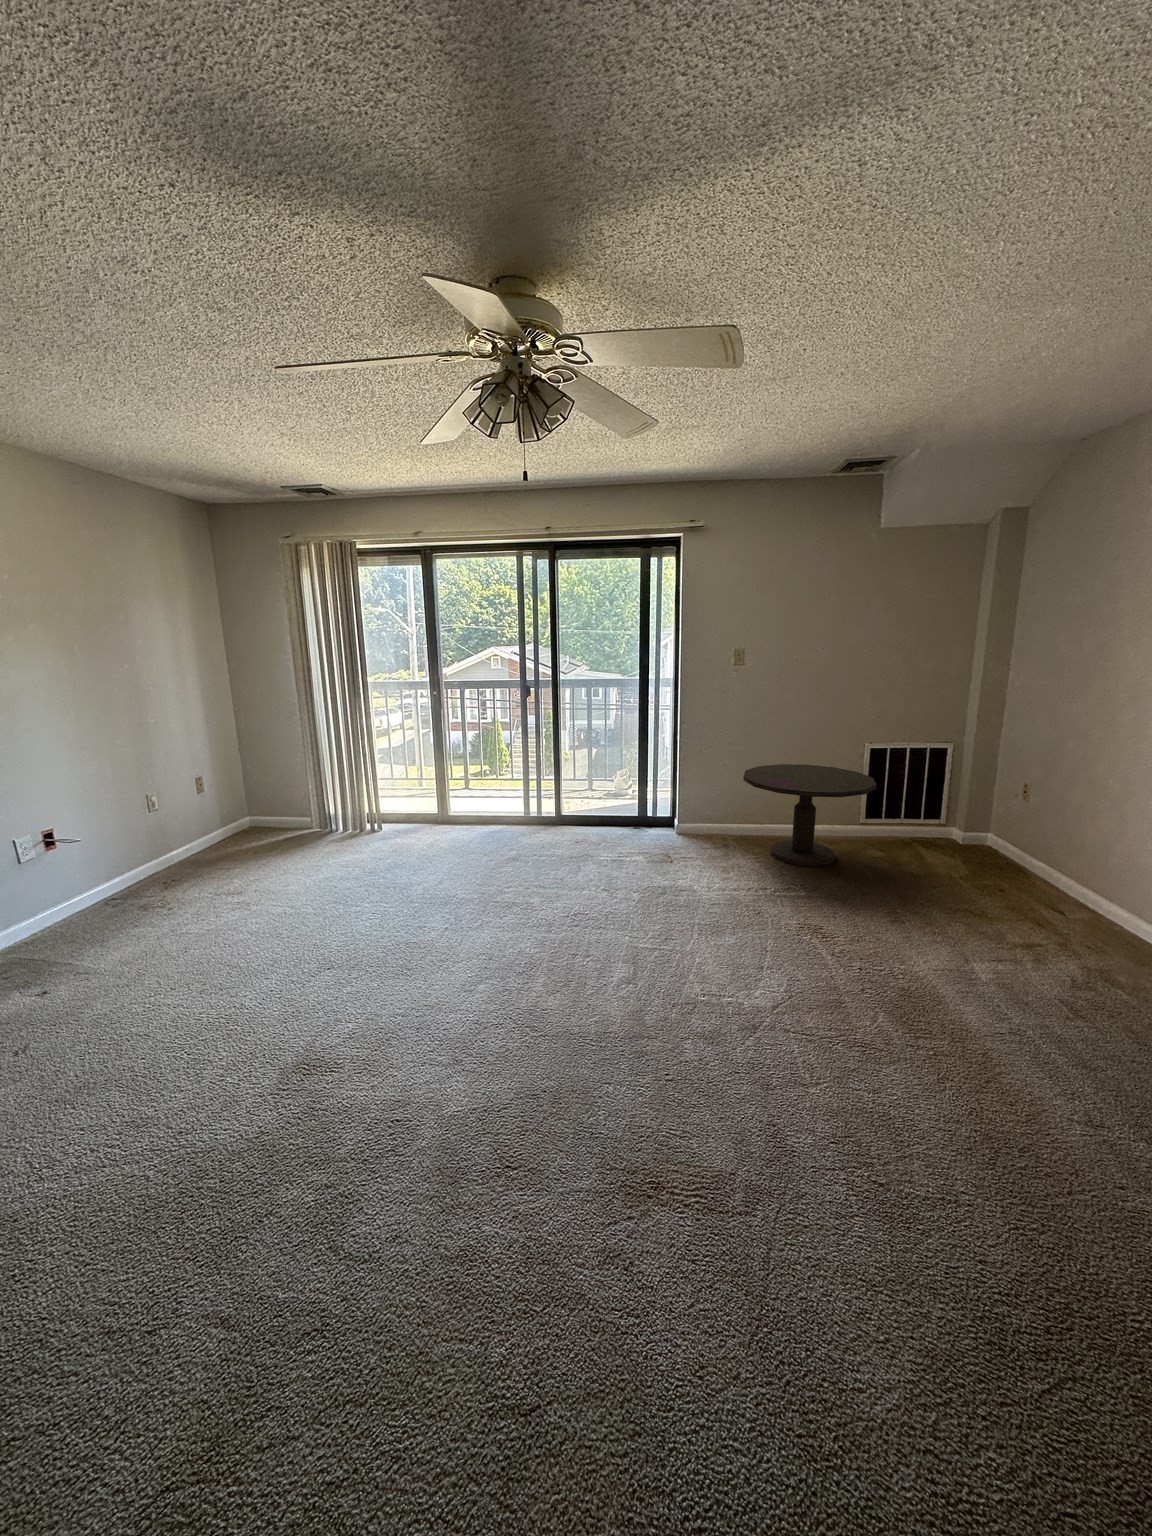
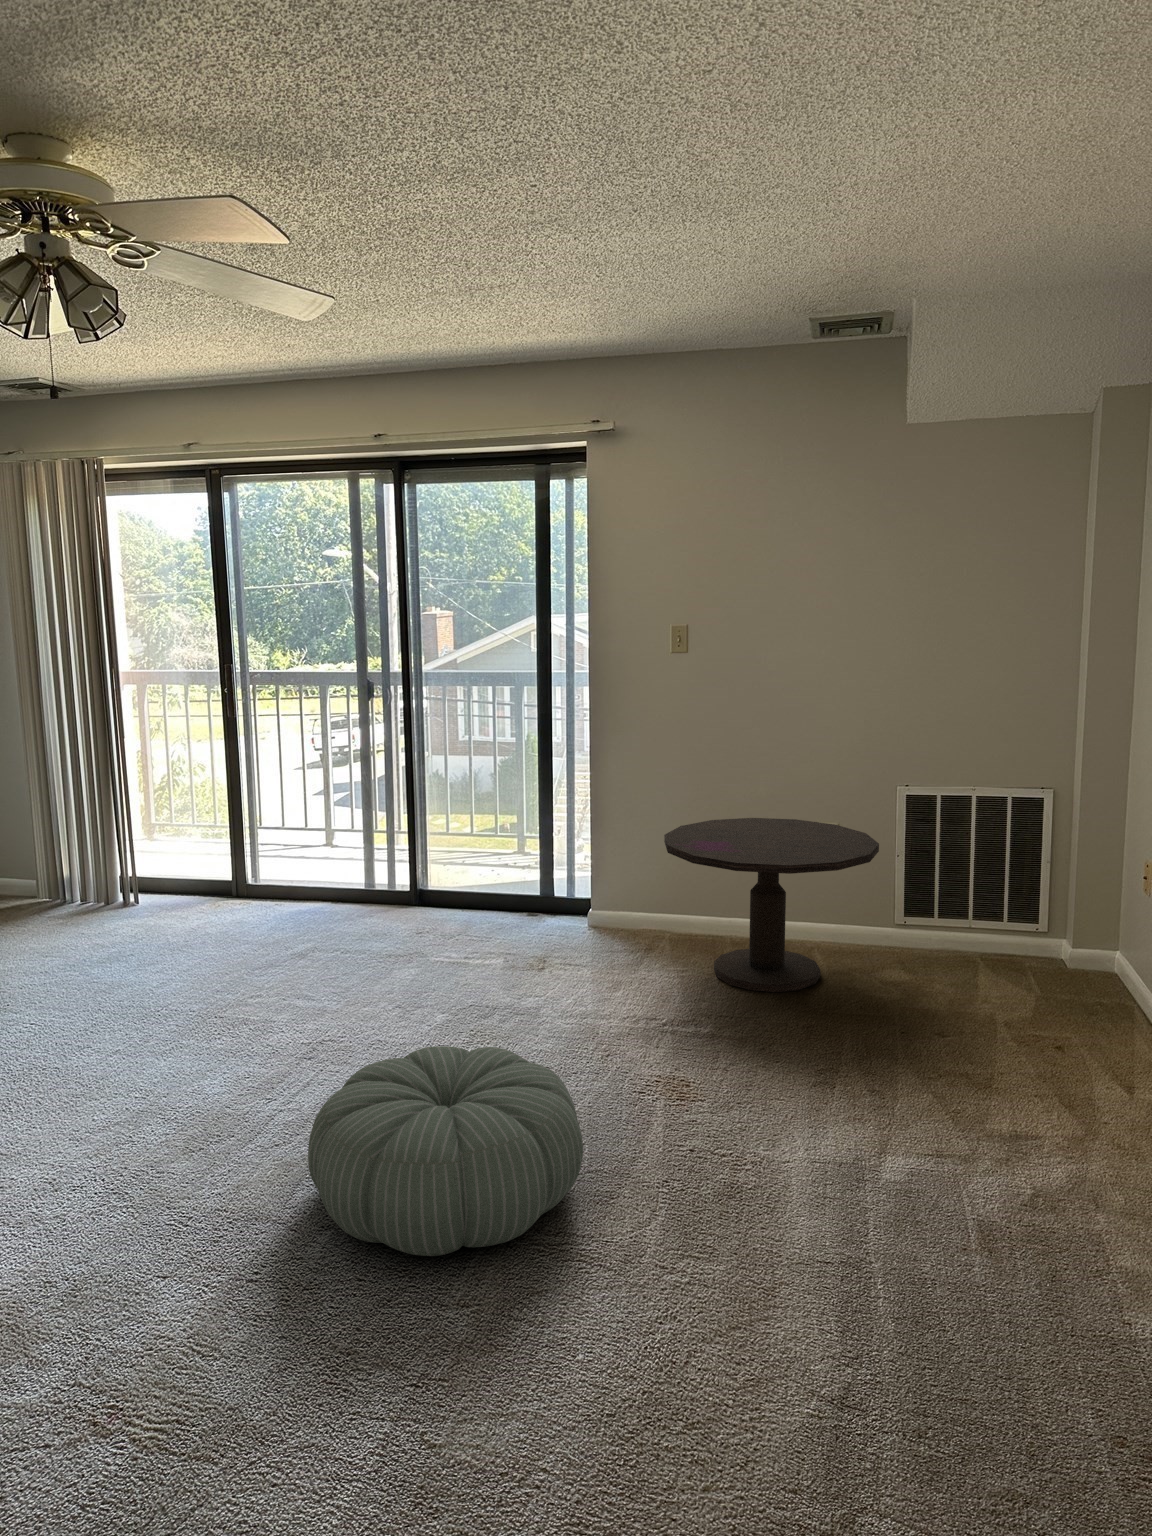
pouf: none [660,910,829,1039] -> present [308,1046,583,1256]

